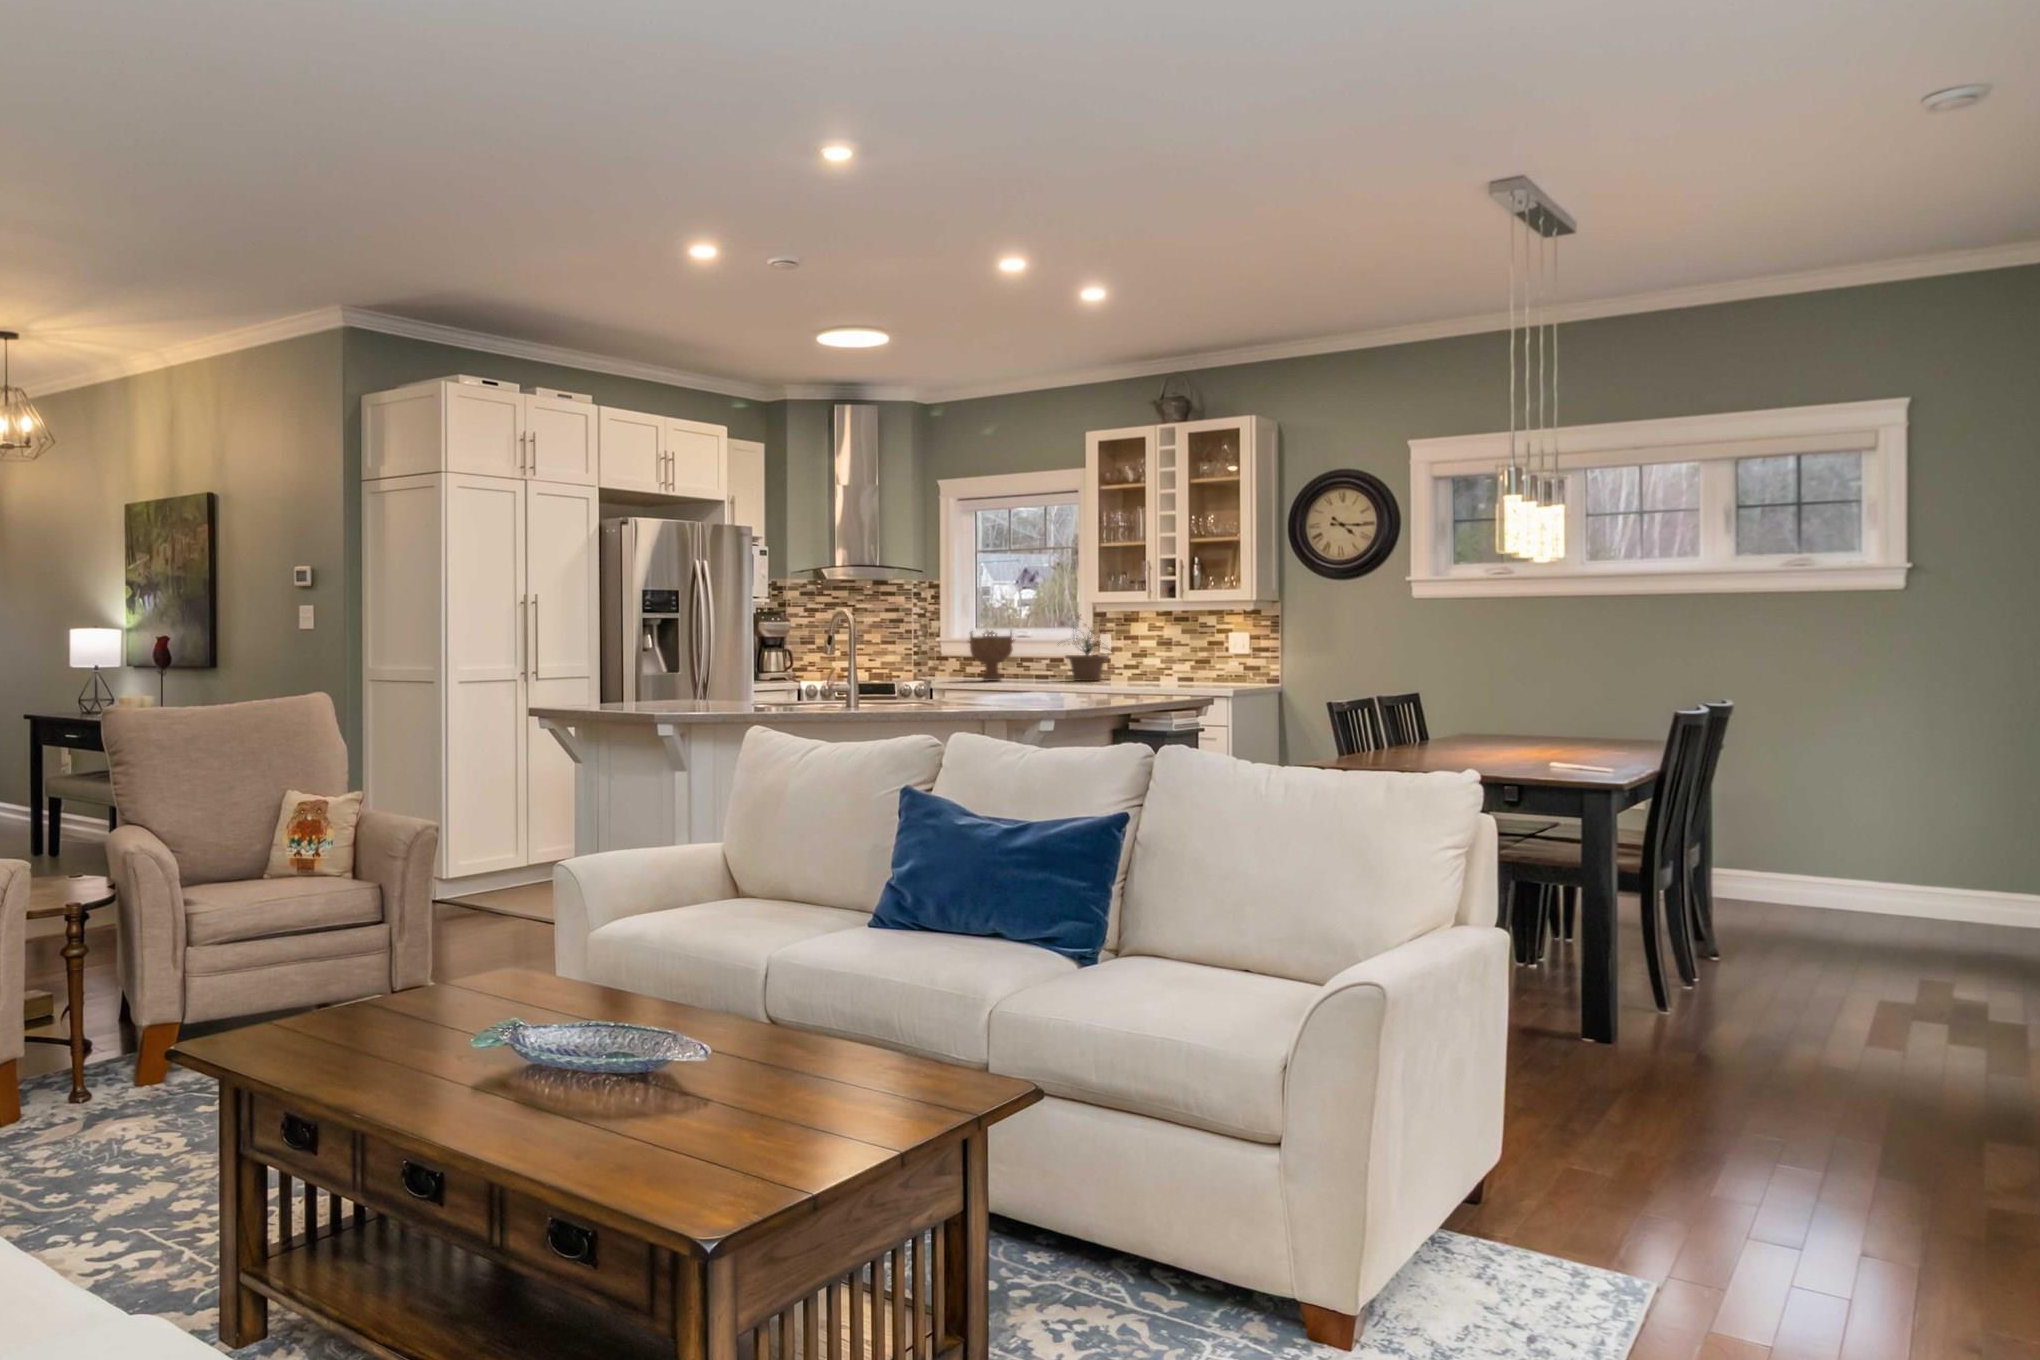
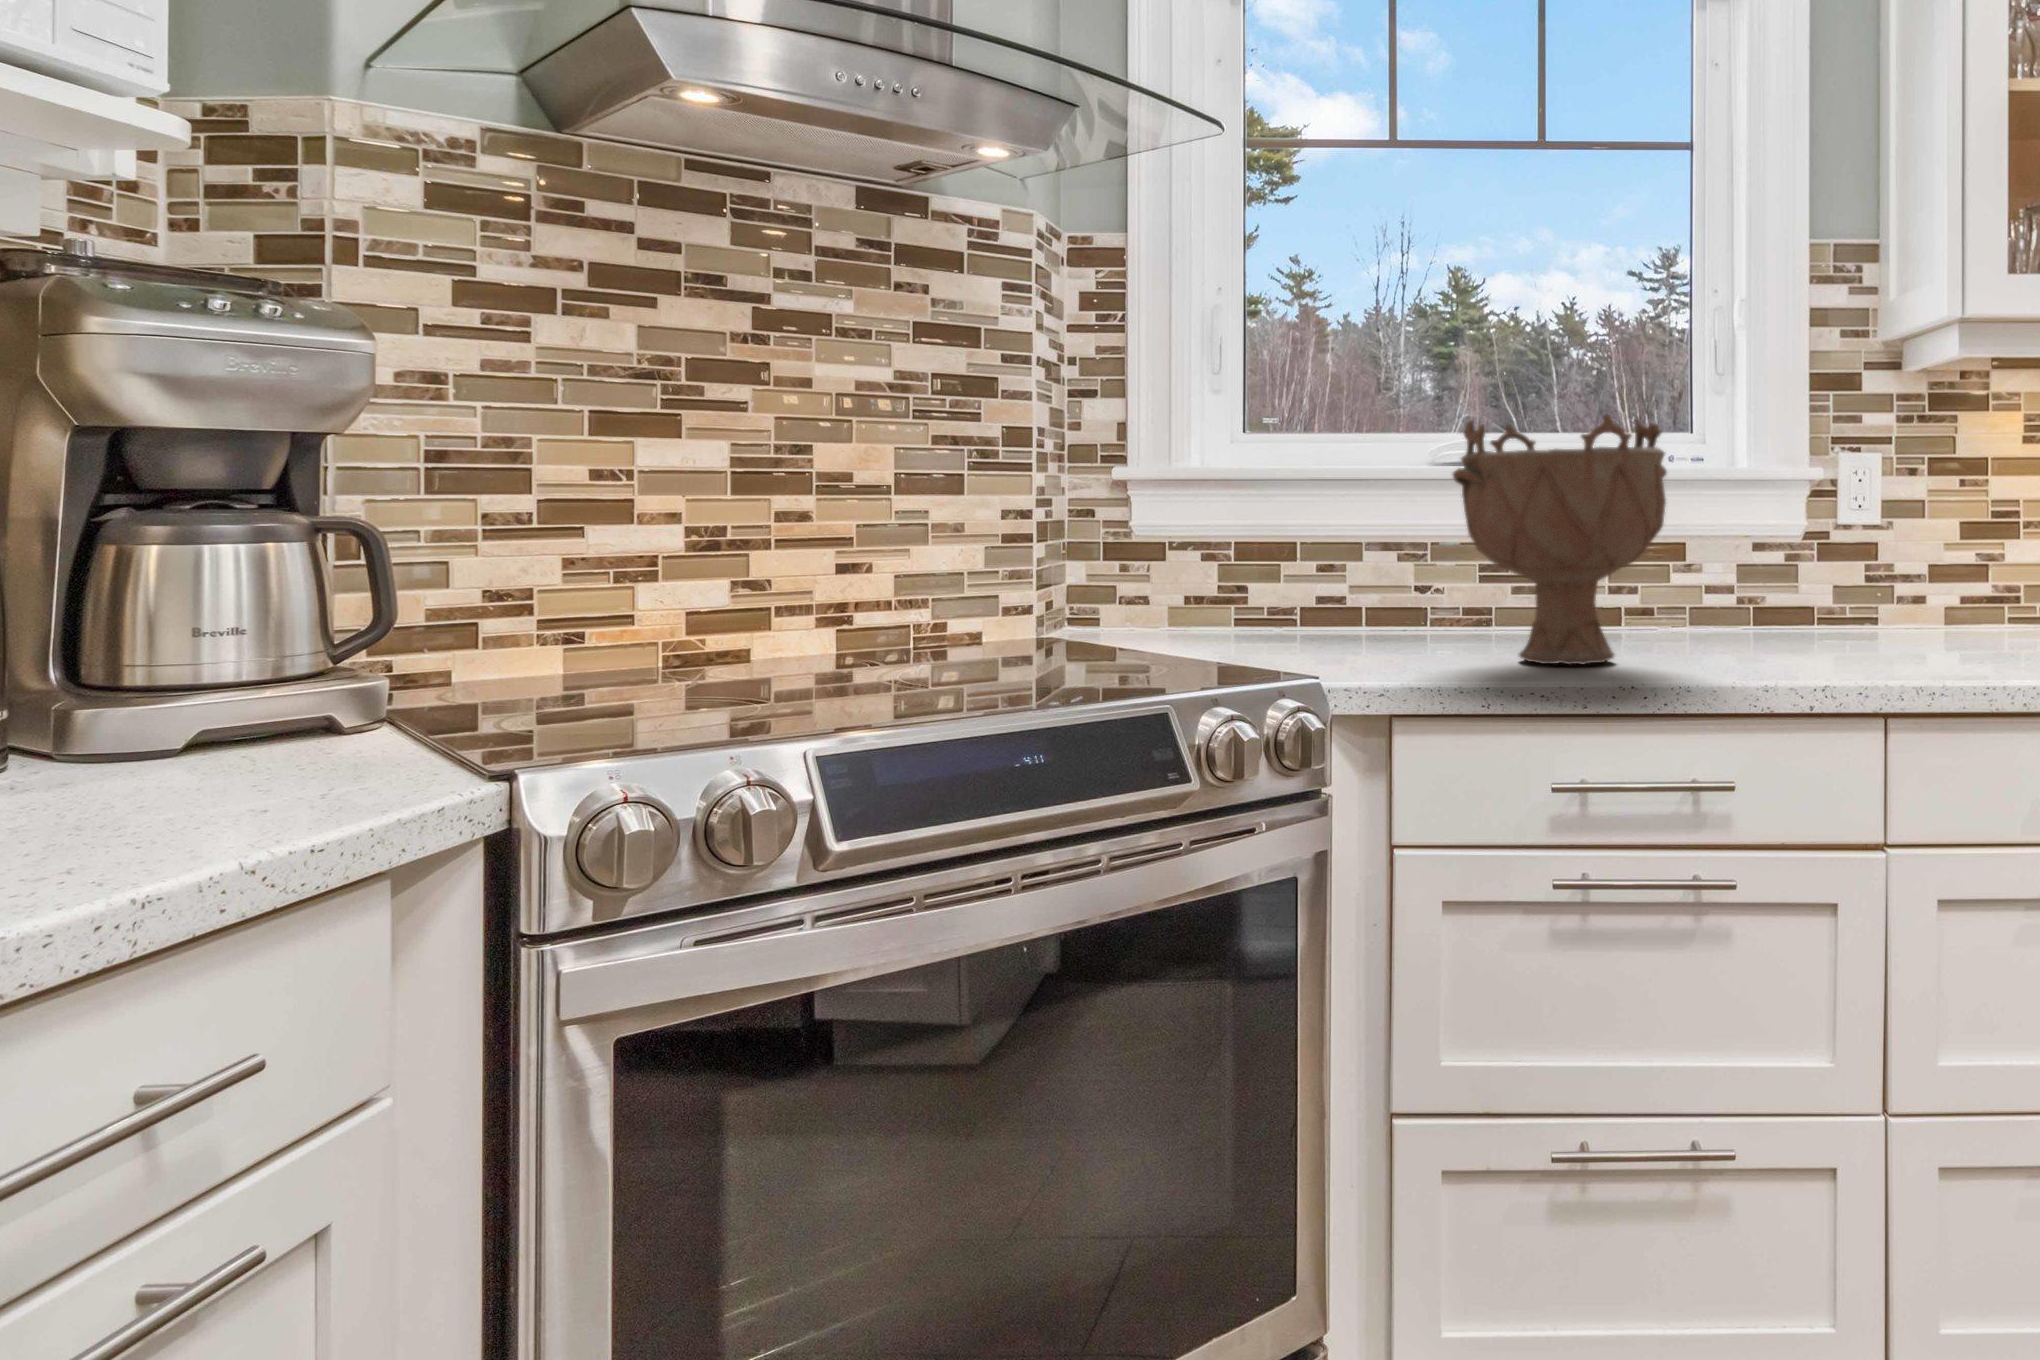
potted plant: present [1060,616,1112,681] -> none [1704,365,1966,639]

